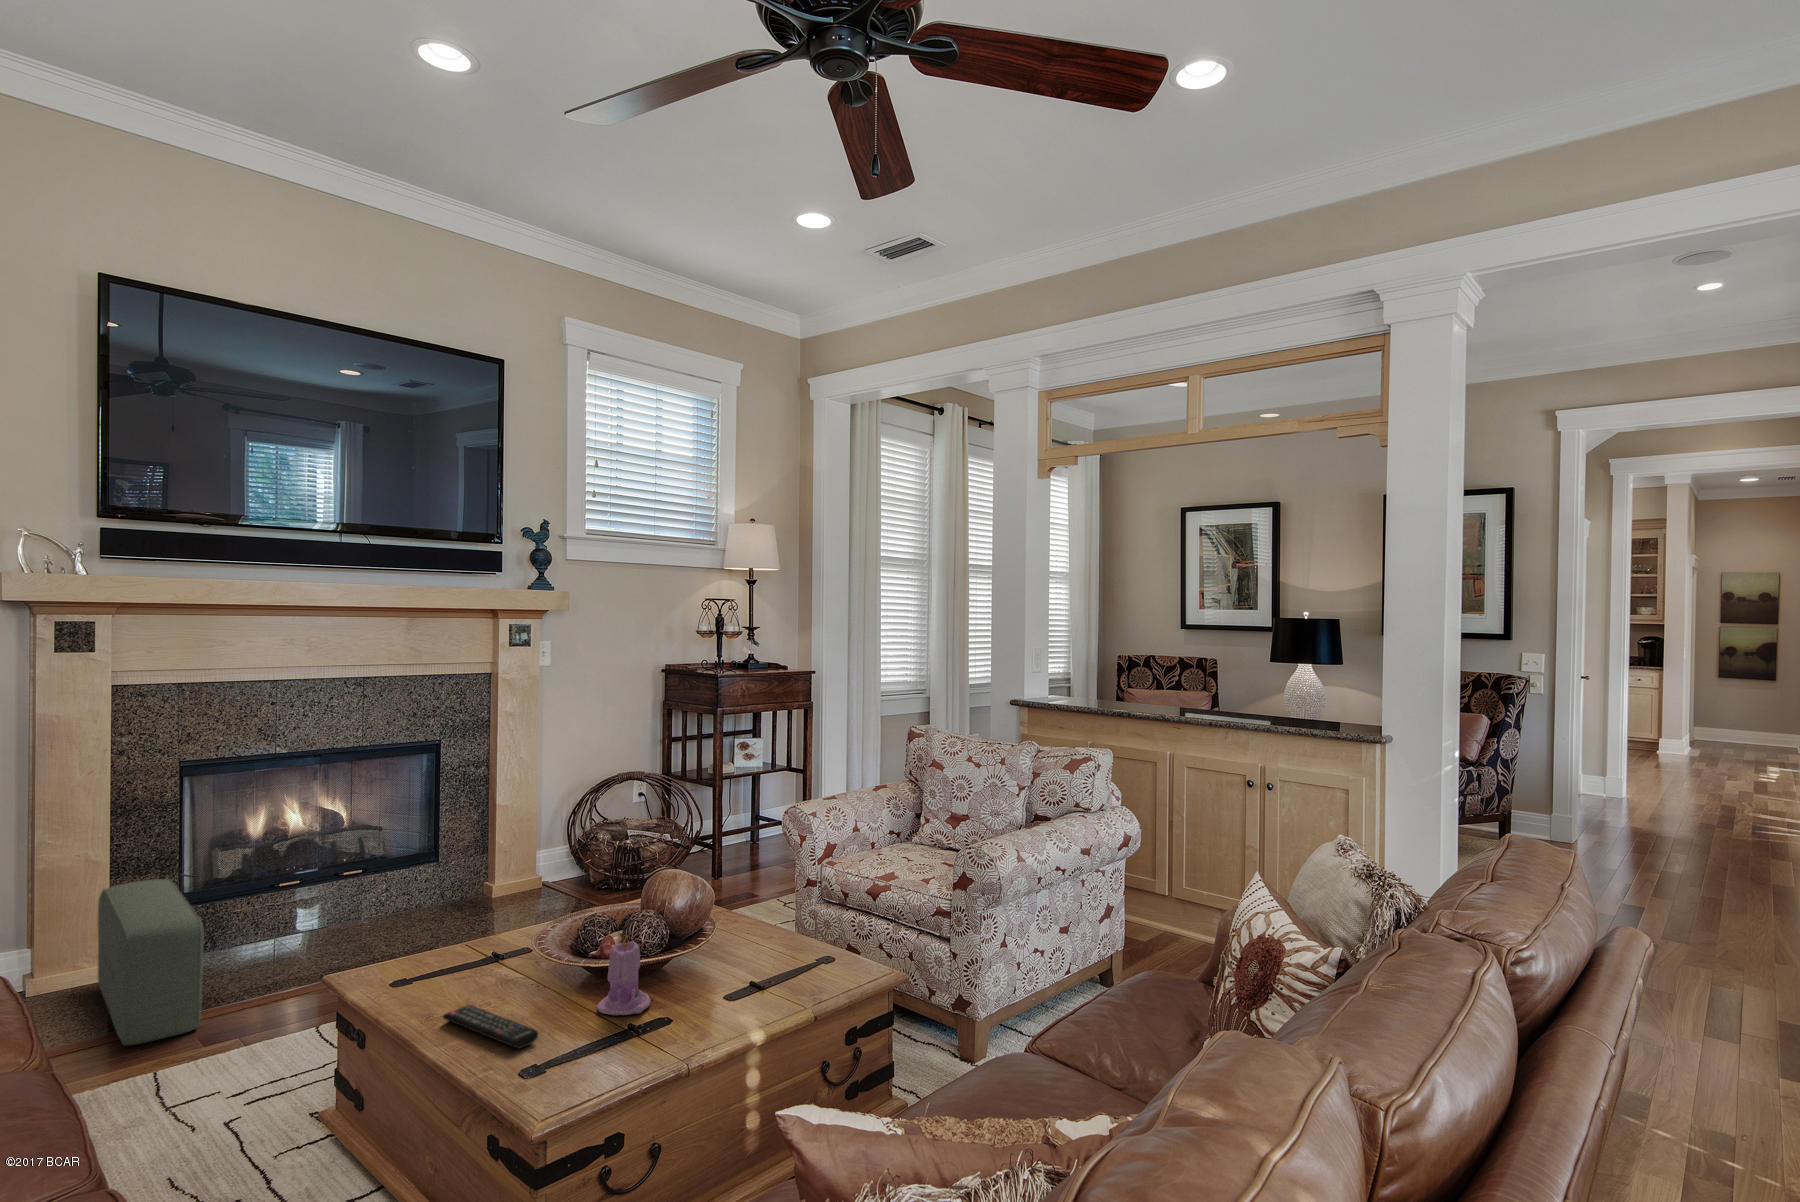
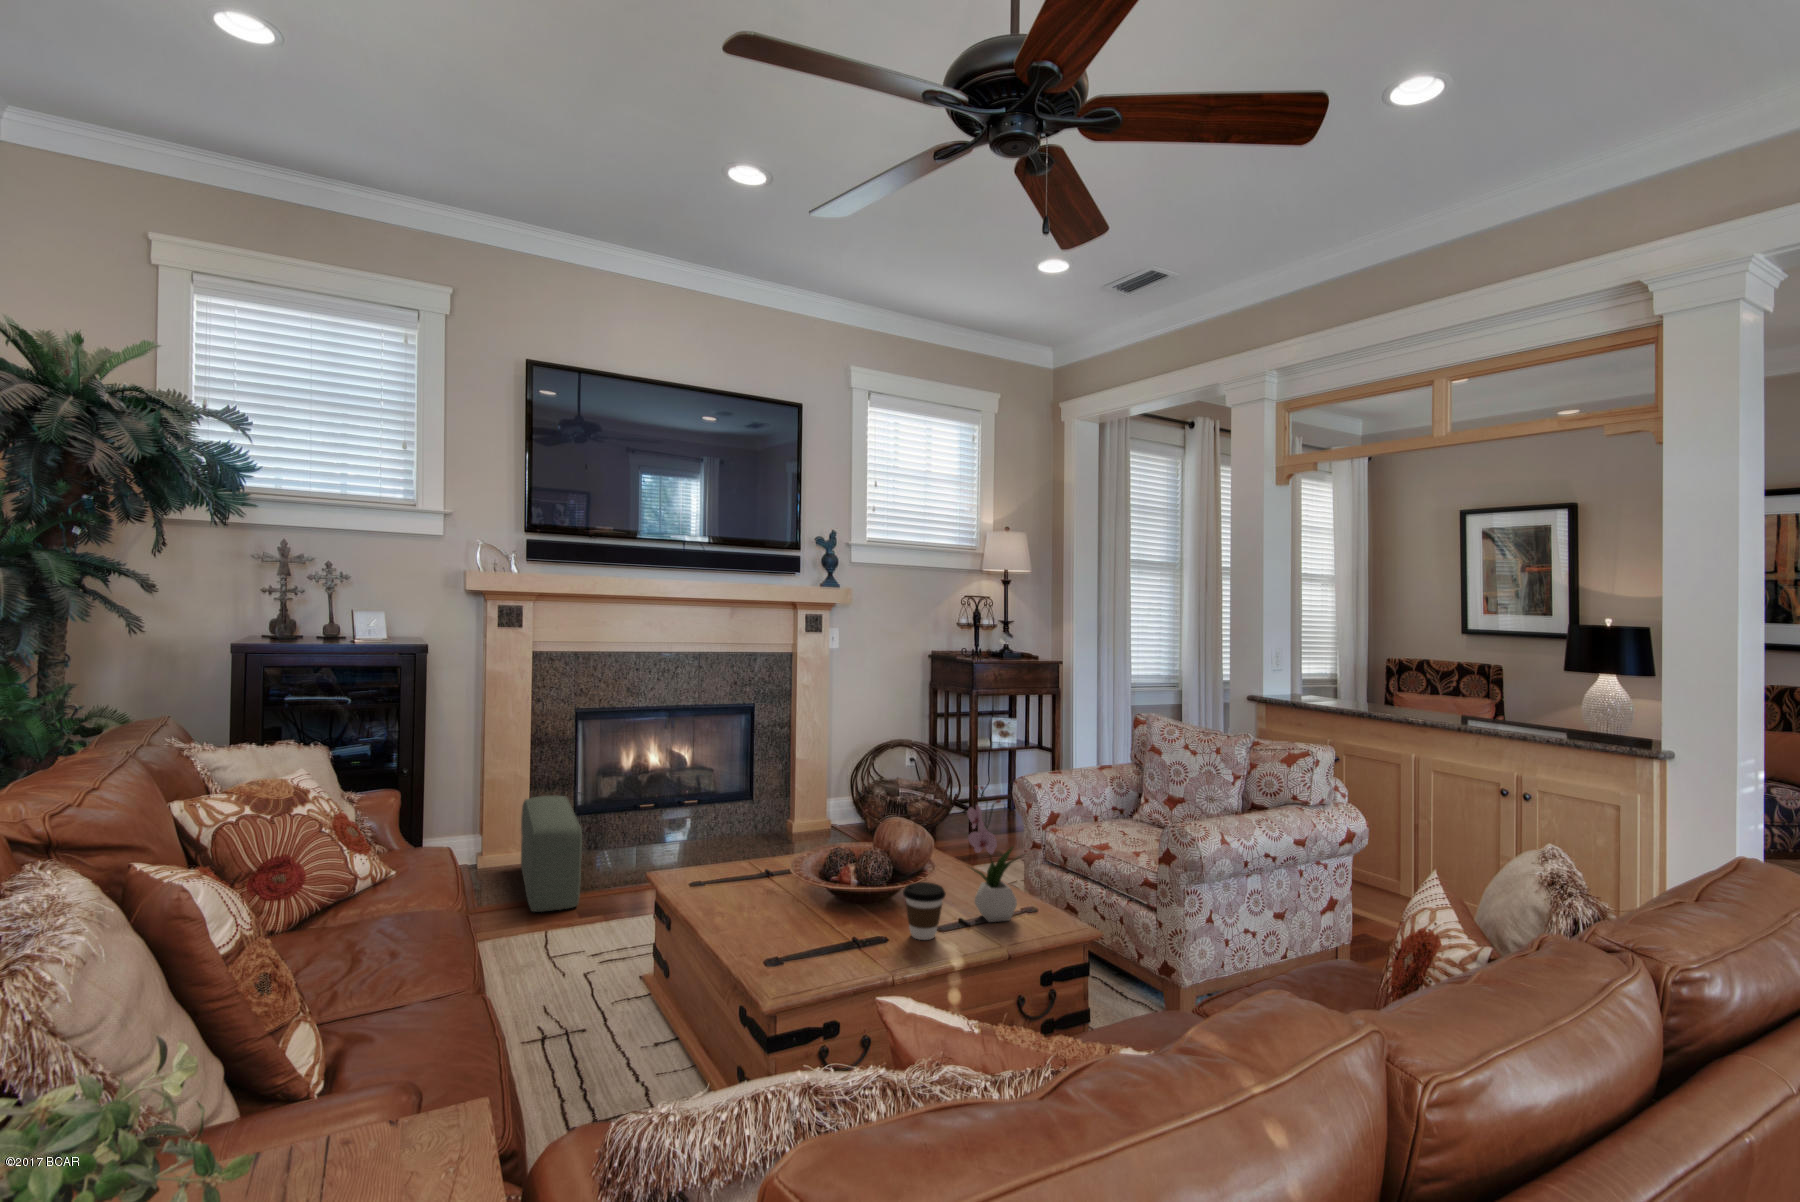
flower arrangement: none [758,823,827,980] -> present [967,786,1019,922]
candle: present [597,938,650,1015] -> none [831,866,873,931]
coffee cup: none [689,943,741,1014] -> present [903,882,946,940]
remote control: present [443,1005,538,1049] -> none [718,907,783,944]

